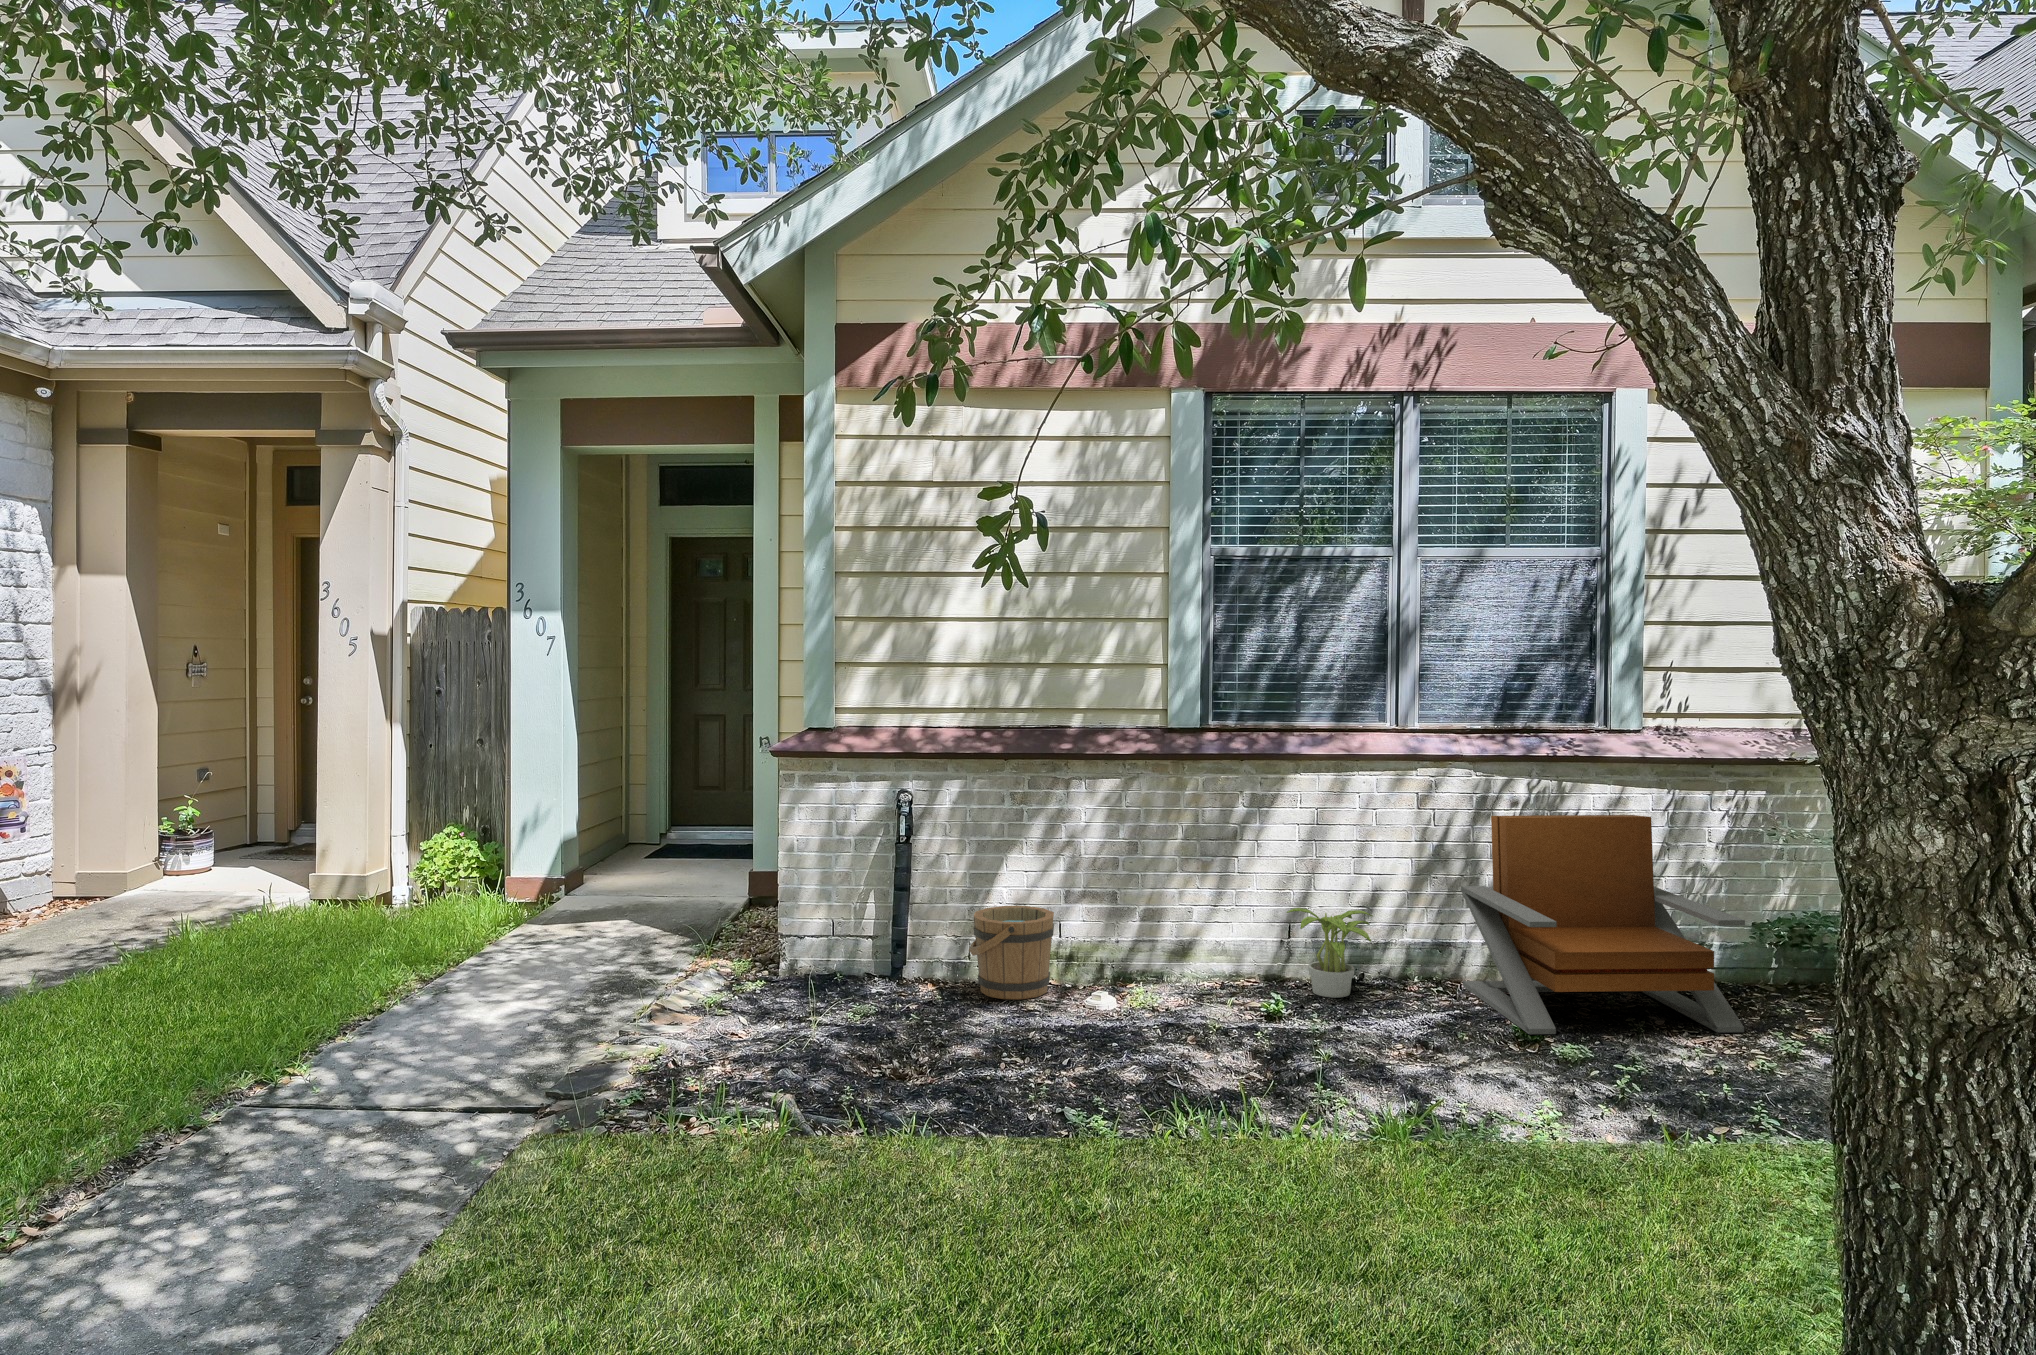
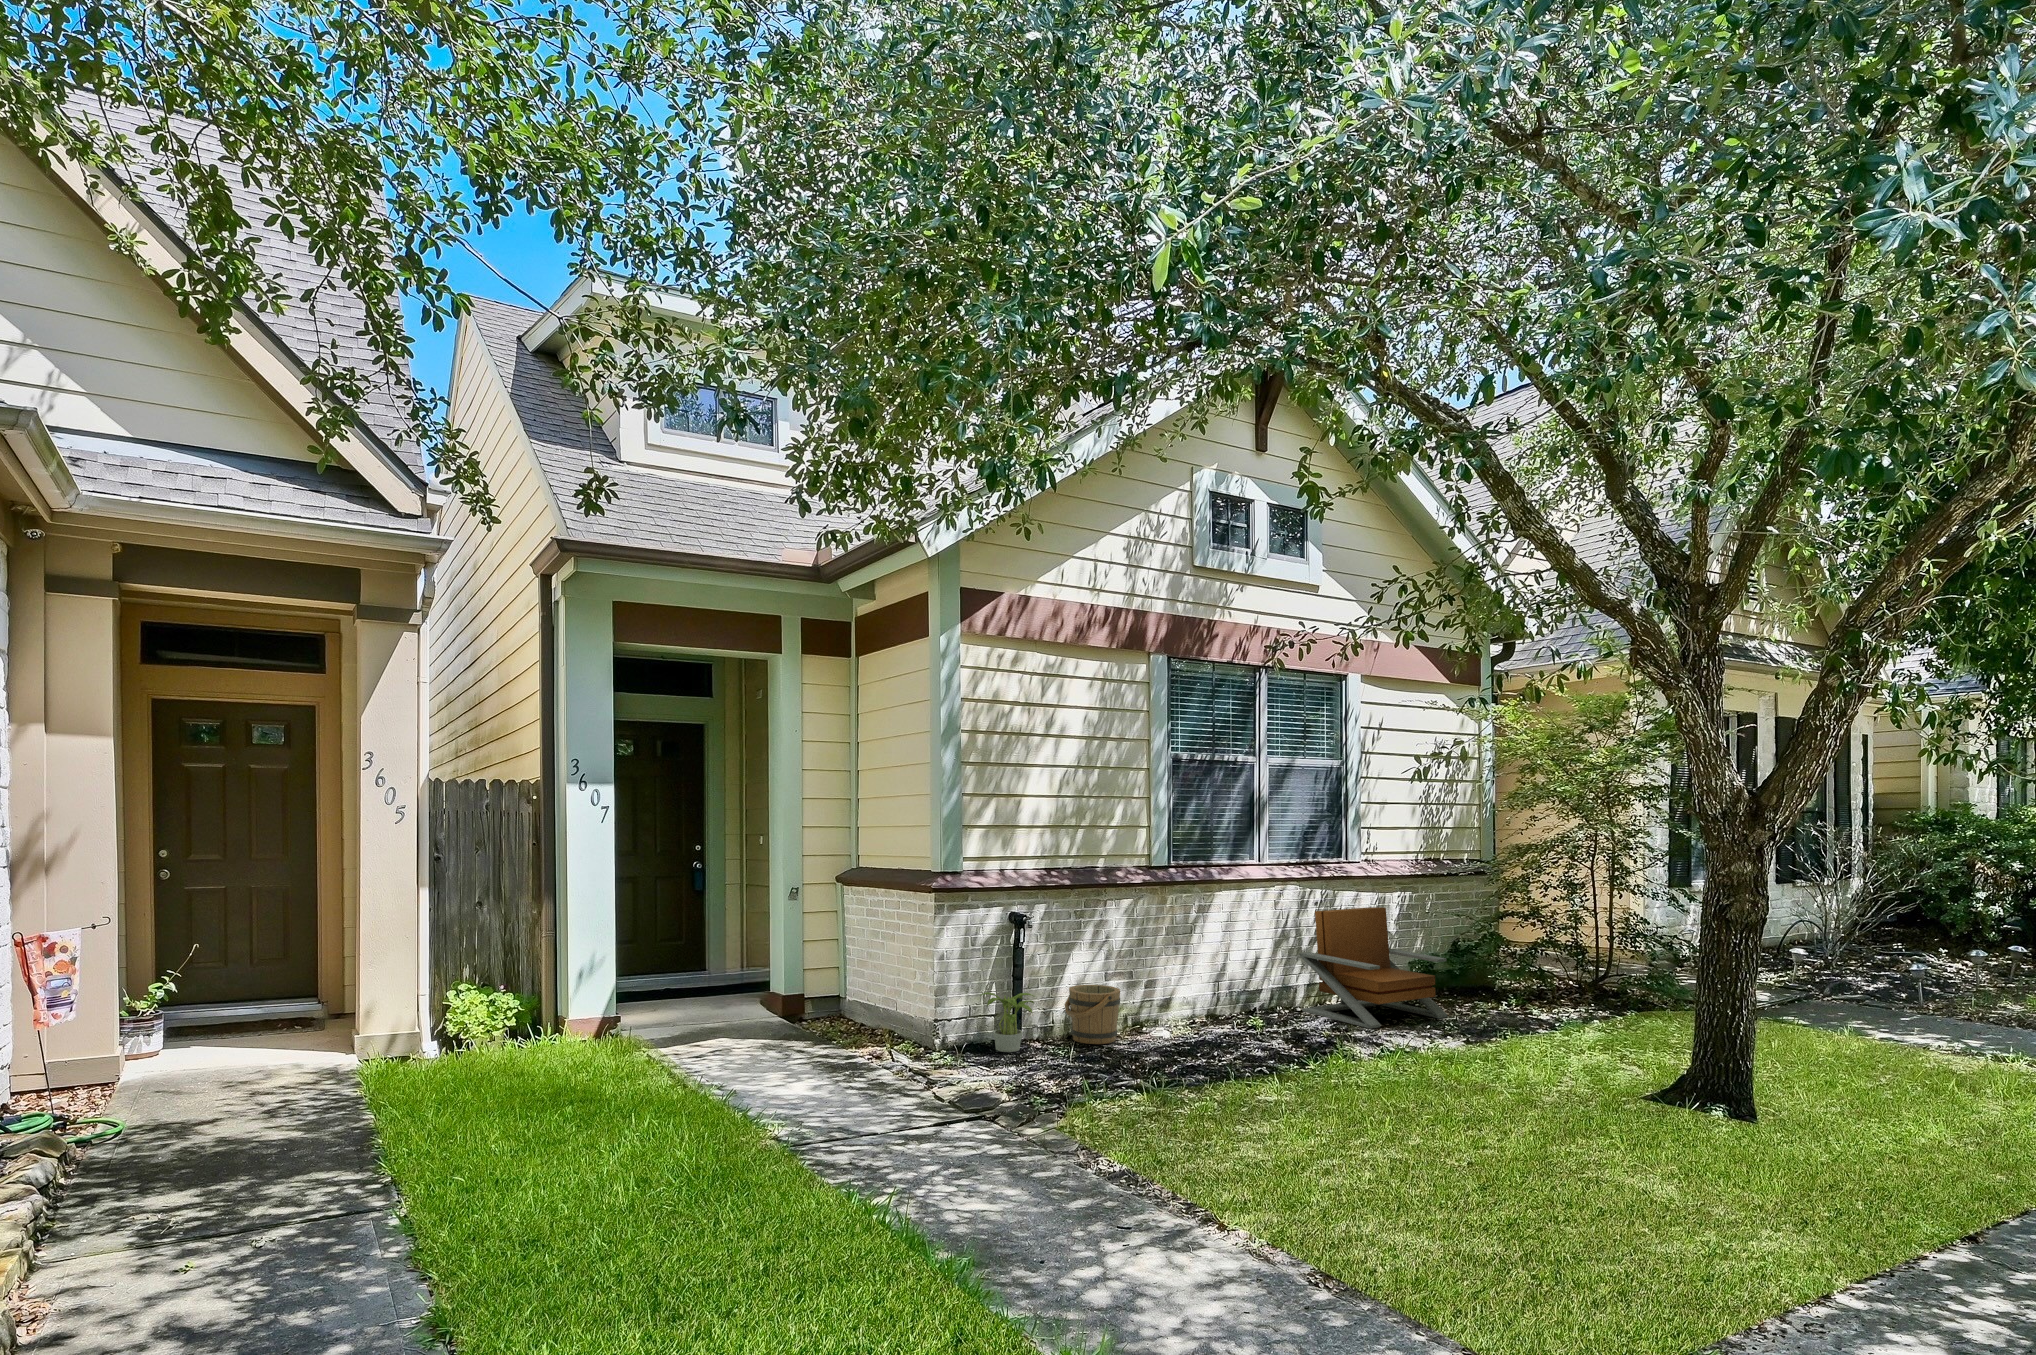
potted plant: present [1287,908,1373,998] -> present [980,992,1034,1052]

